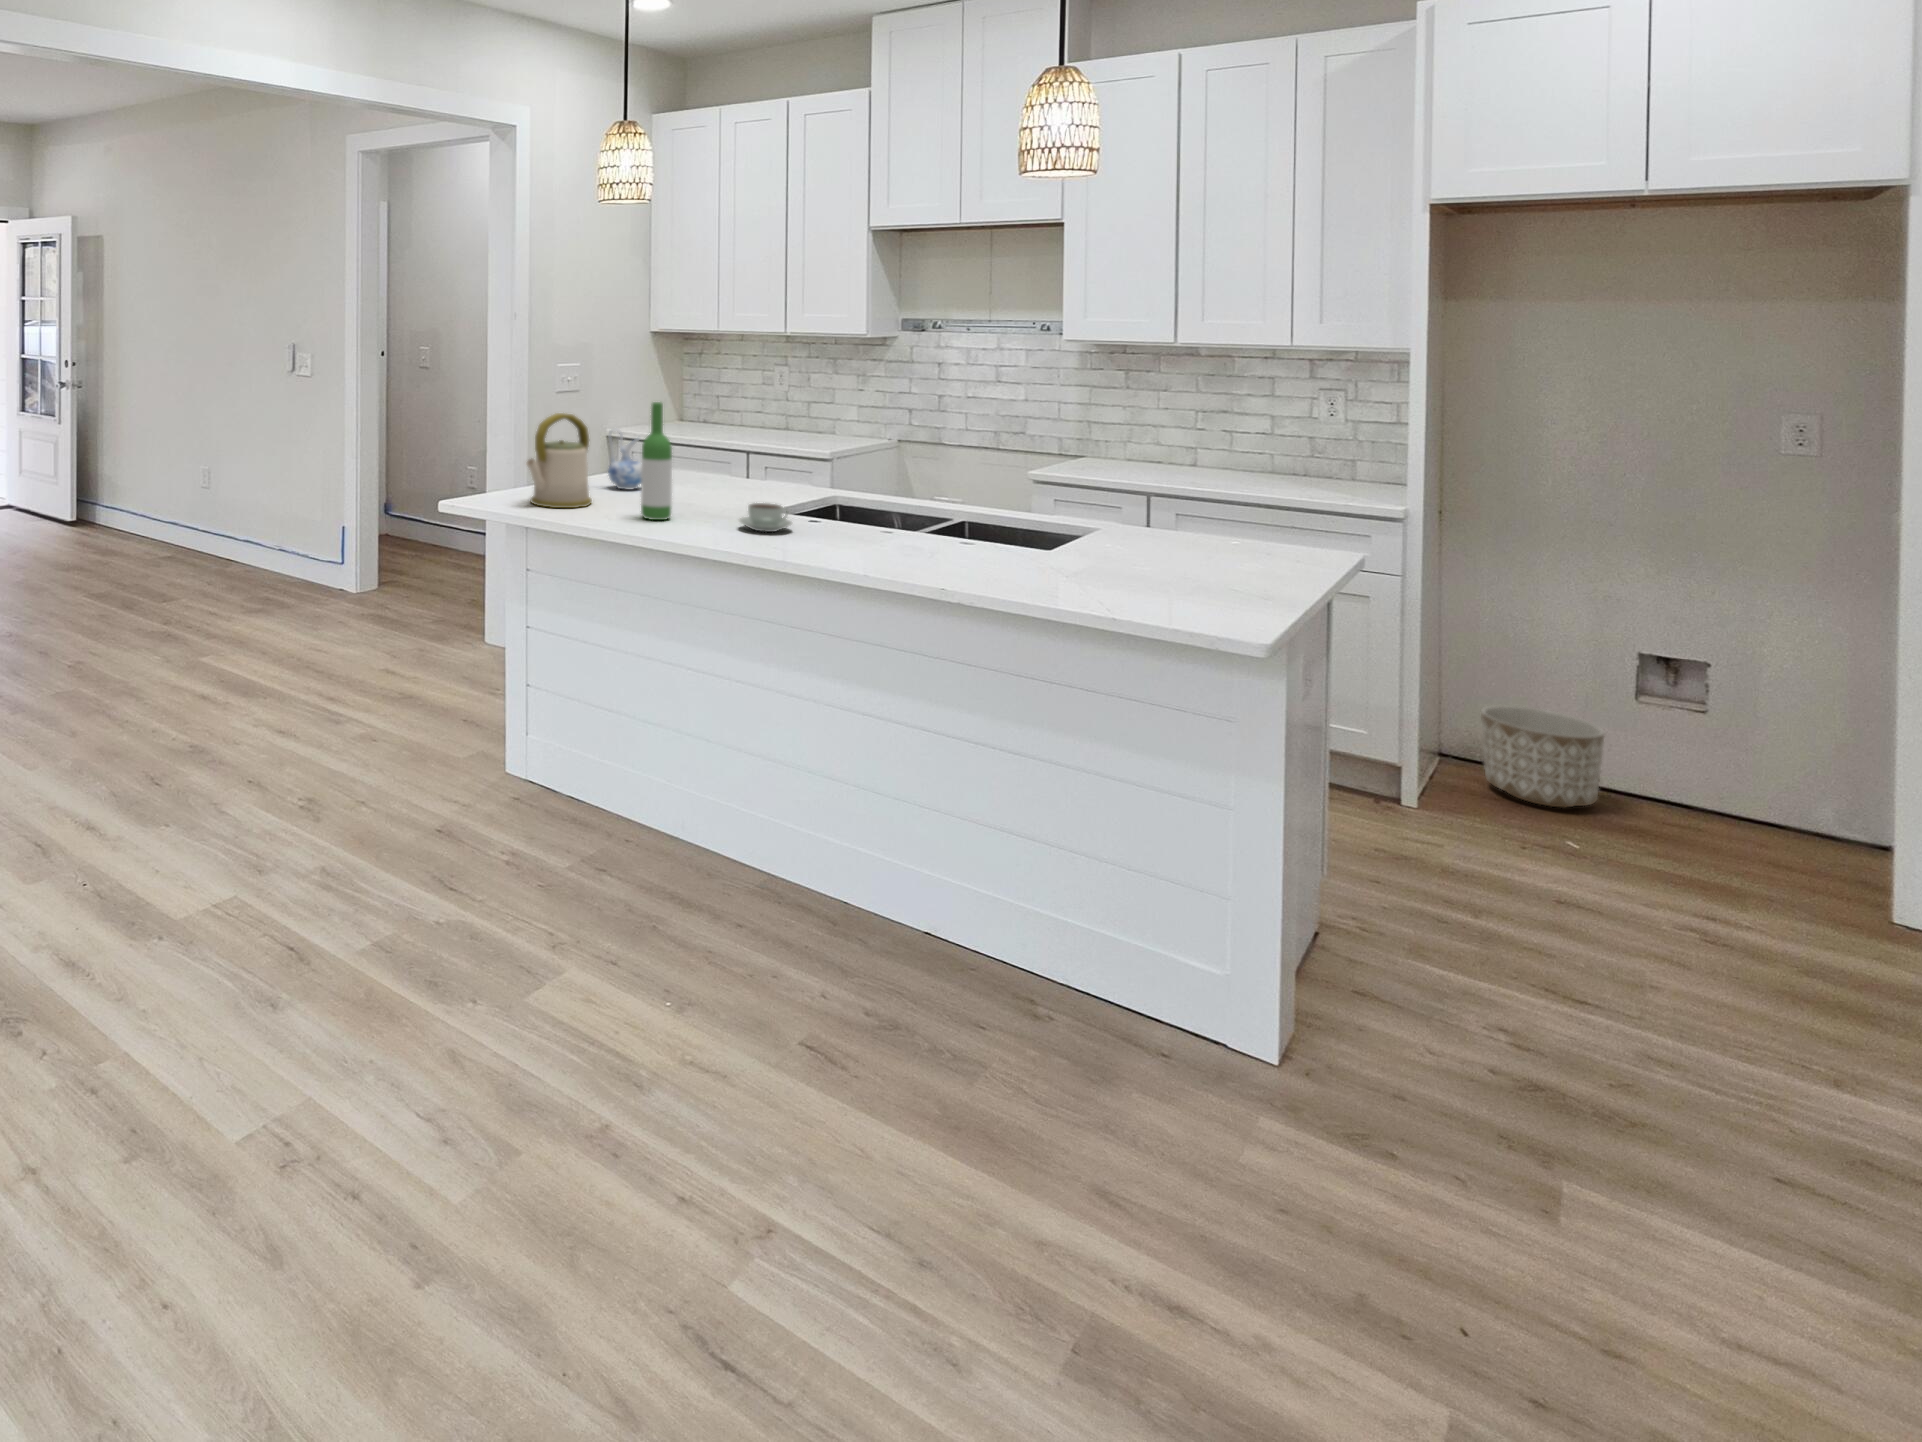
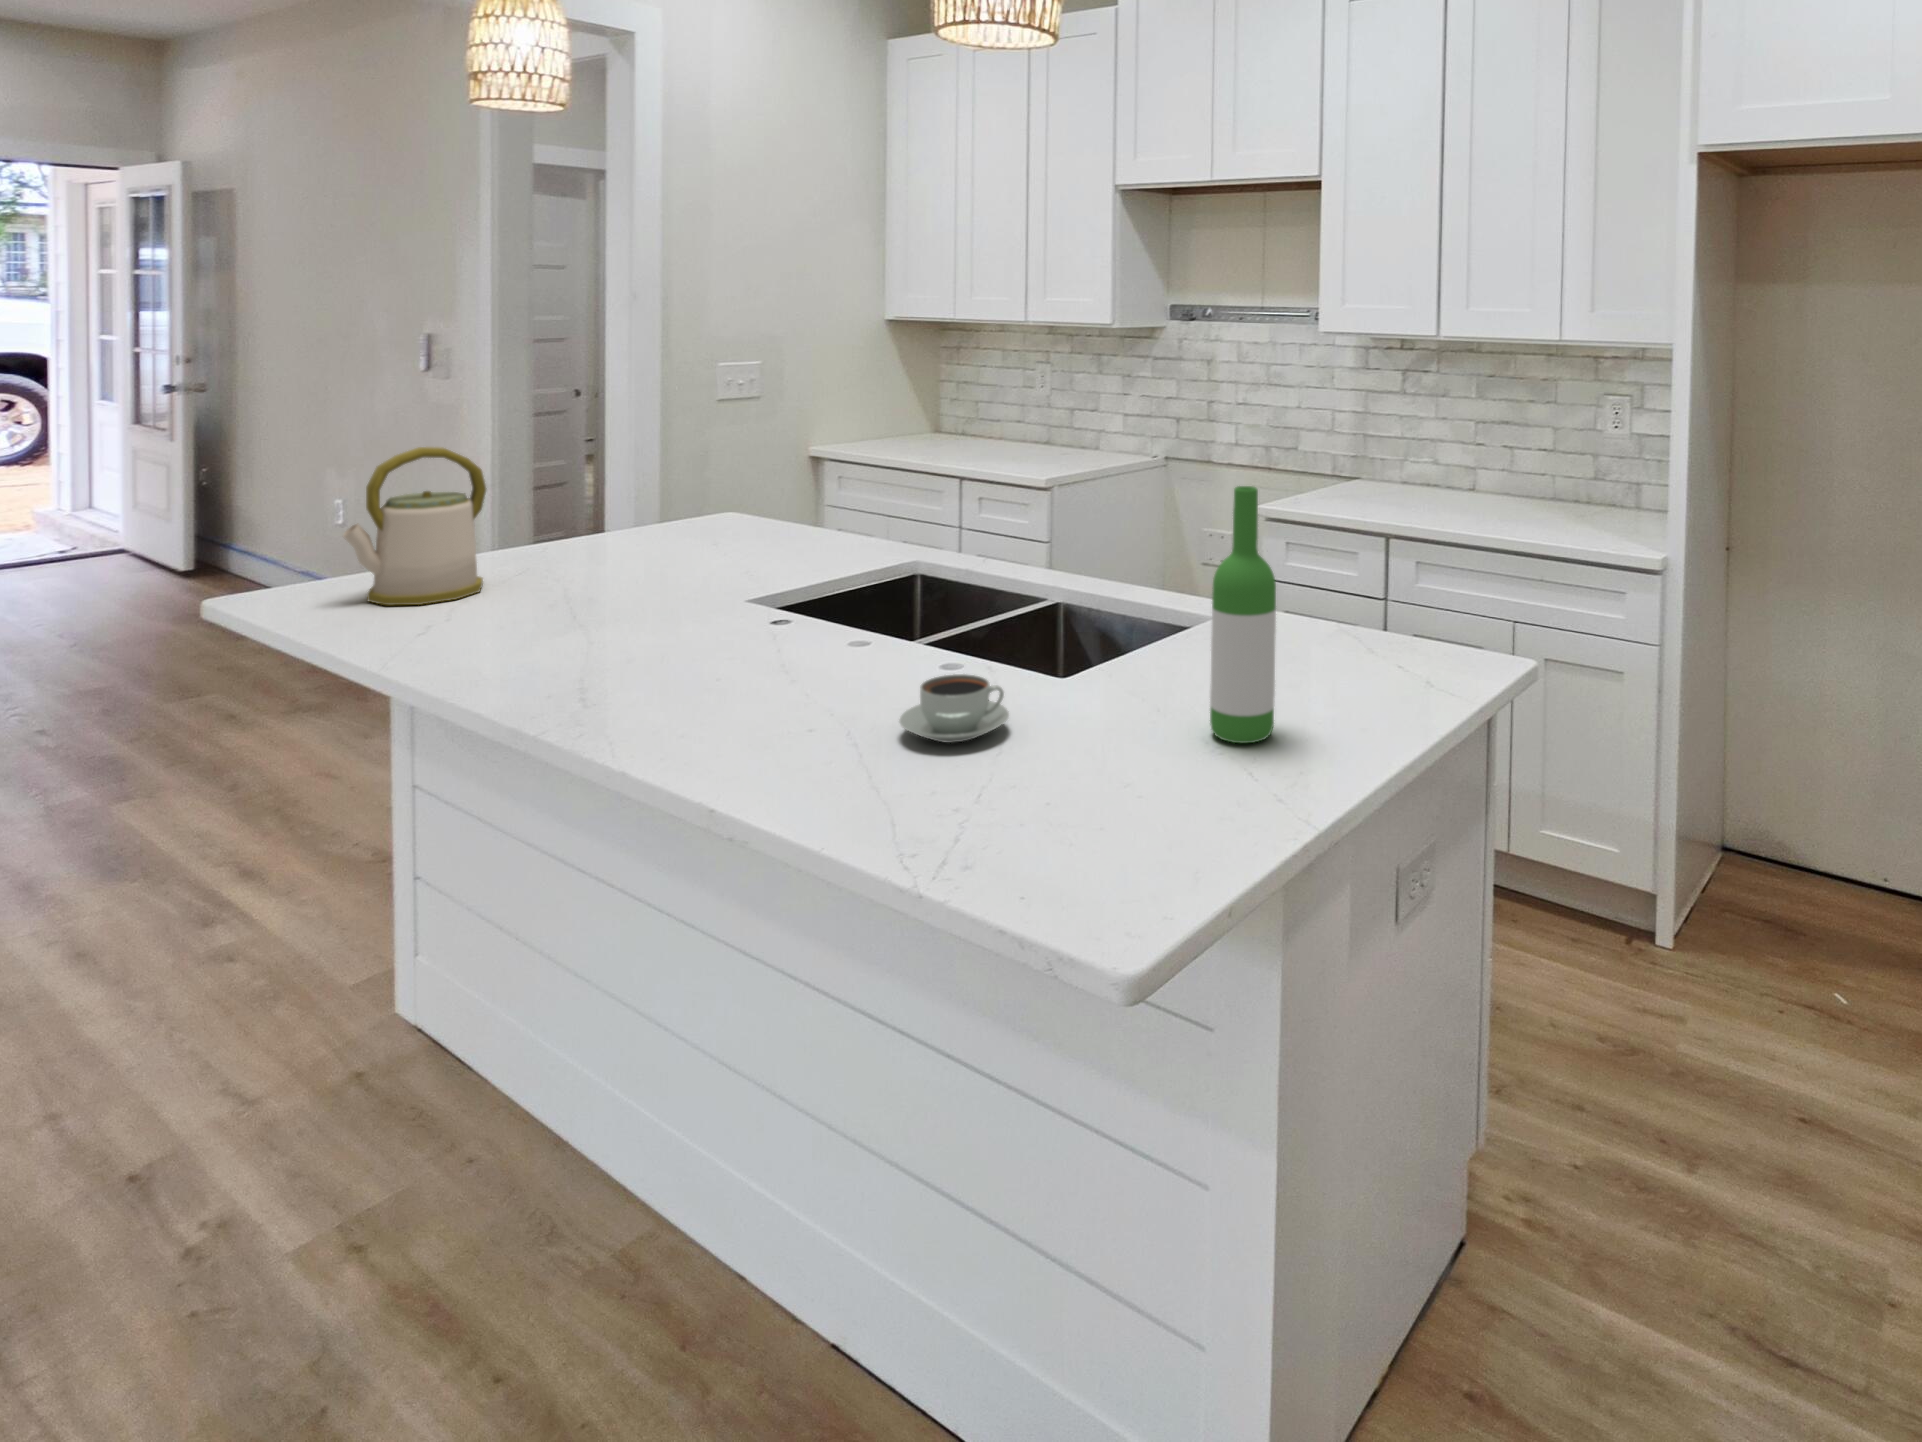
wine bottle: present [641,402,672,520] -> present [1210,486,1276,743]
ceramic pitcher: present [608,428,642,490] -> none [575,464,636,559]
coffee cup: present [739,503,792,532] -> present [899,674,1009,743]
planter: present [1481,705,1605,808] -> none [1759,791,1888,928]

